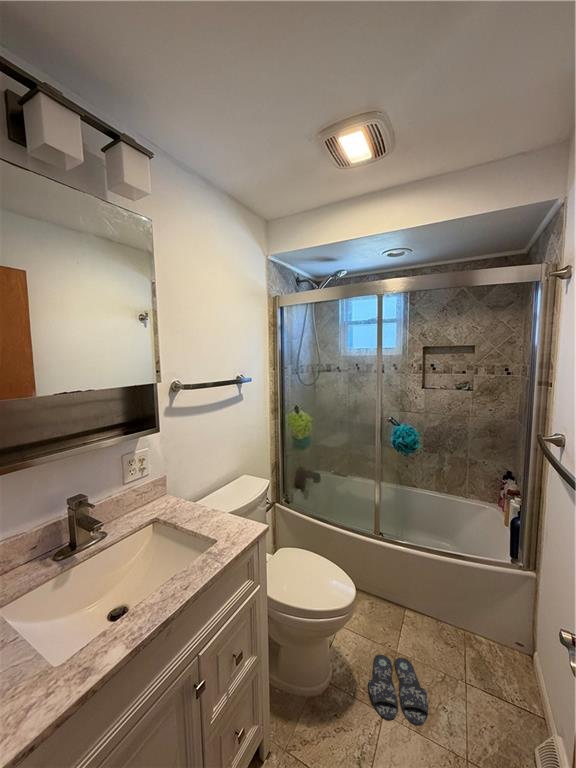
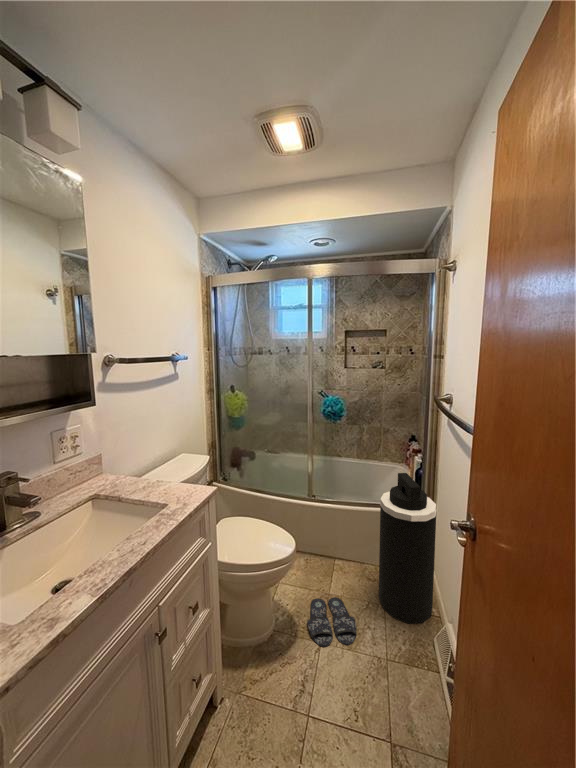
trash can: none [458,523,539,721] -> present [379,473,436,624]

